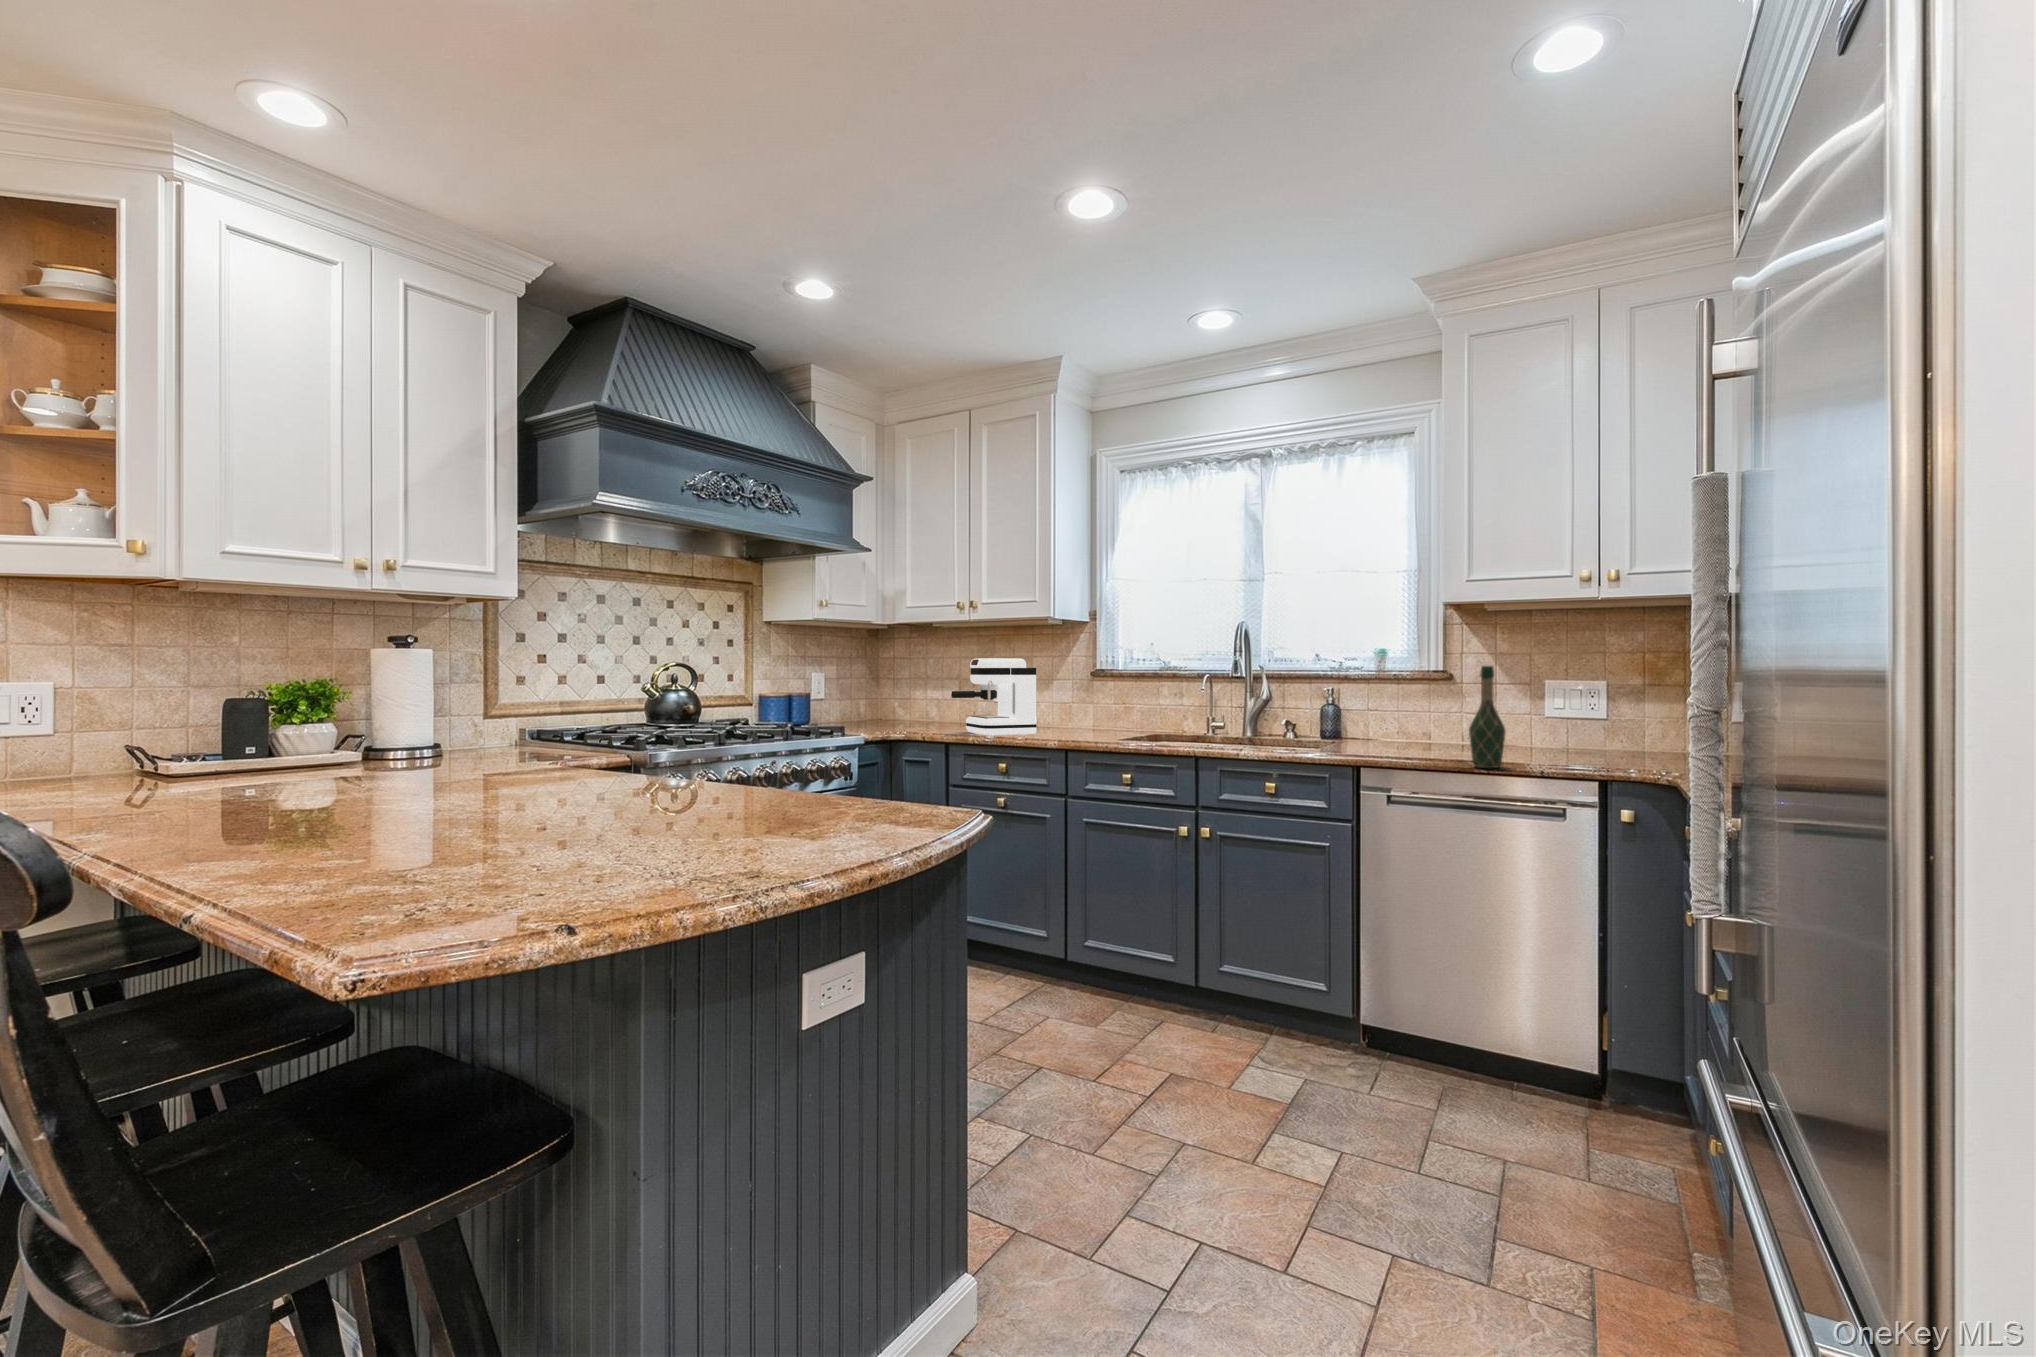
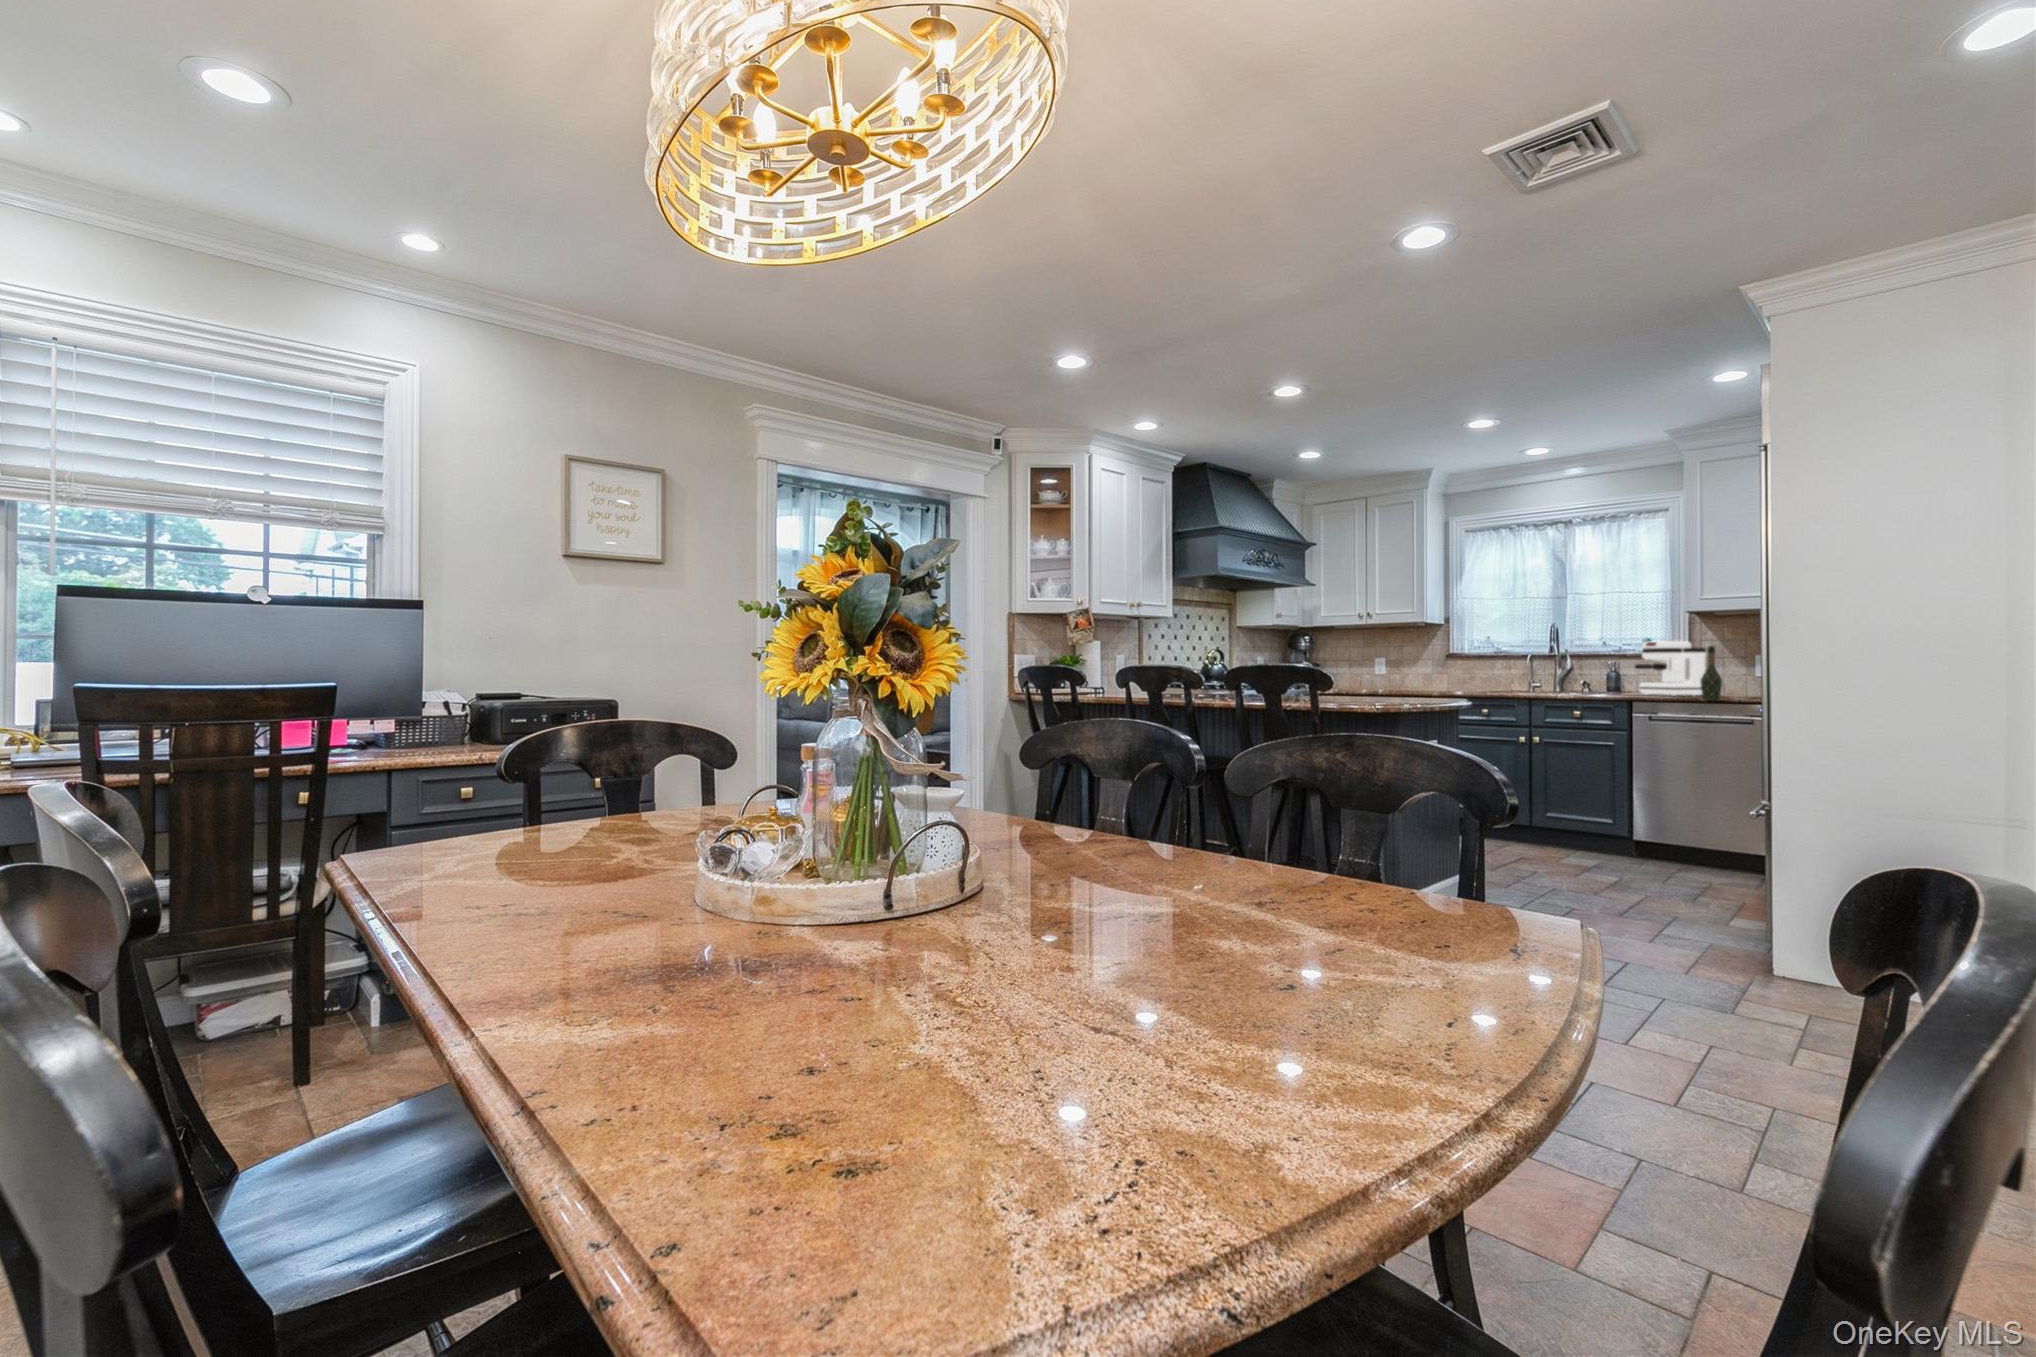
coffee maker: present [951,658,1037,737] -> present [1635,641,1706,696]

